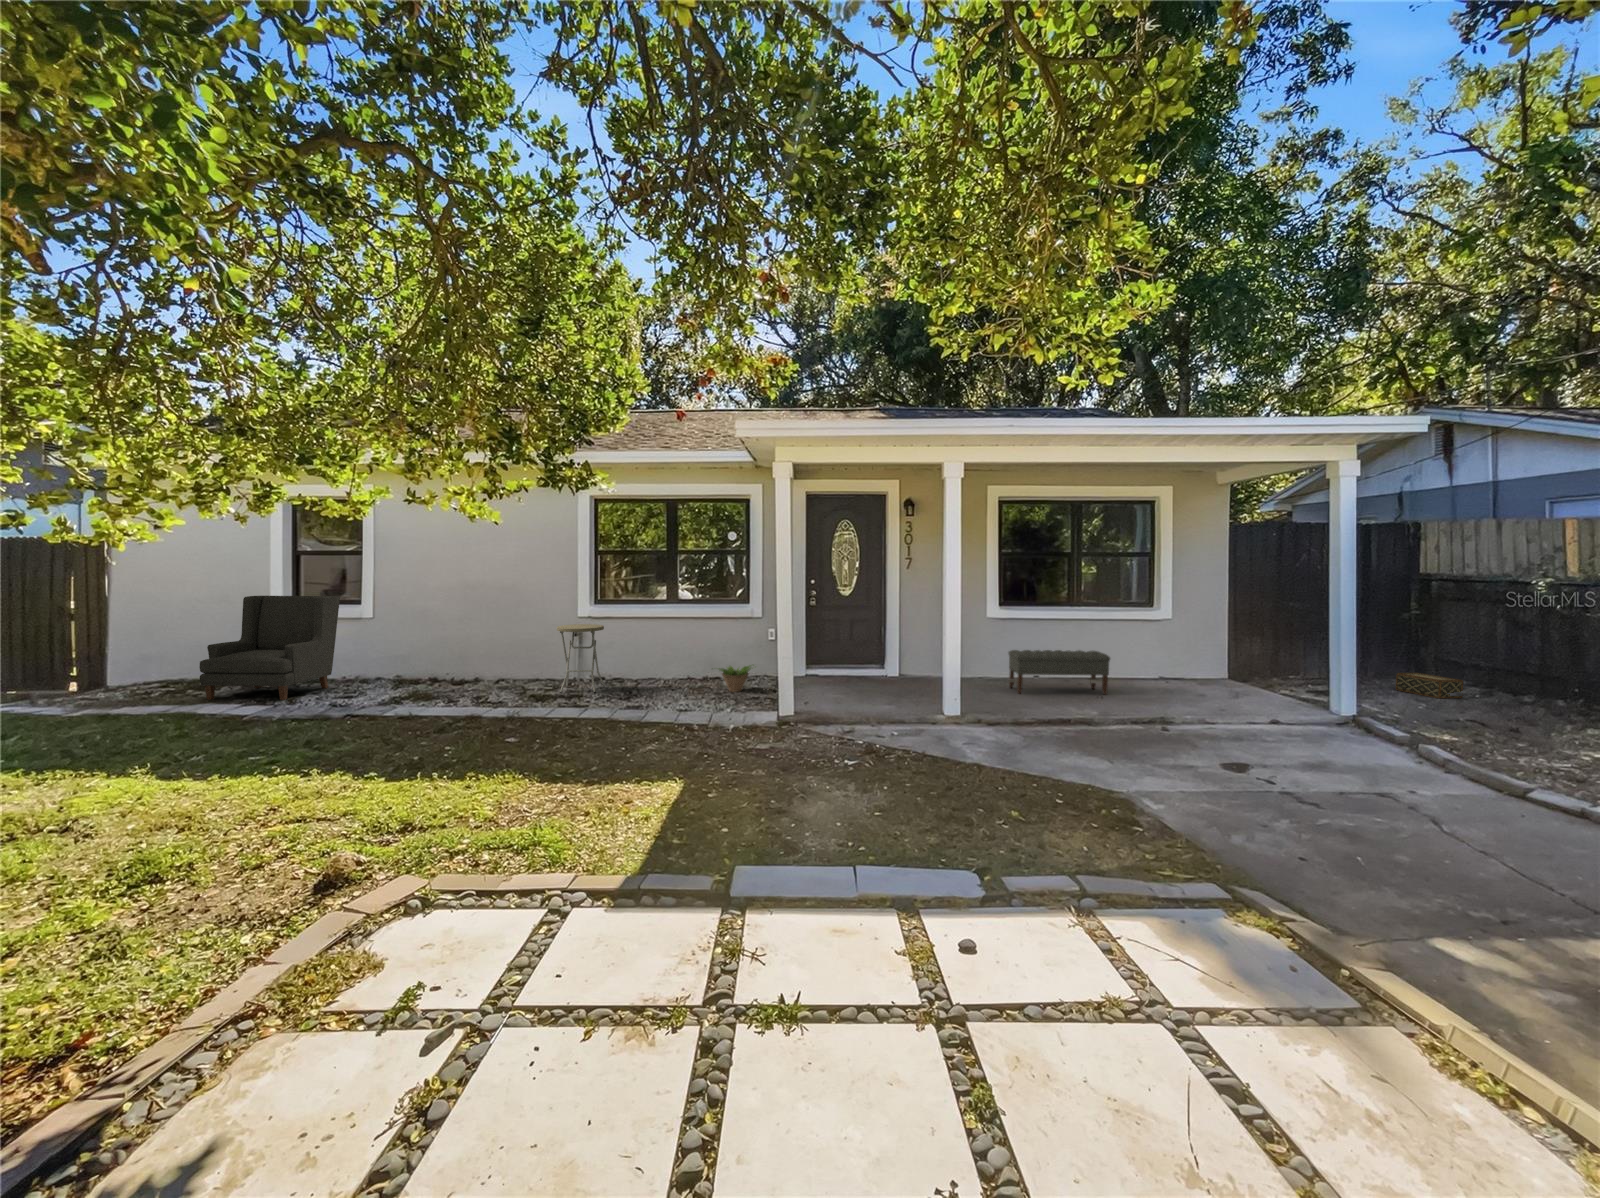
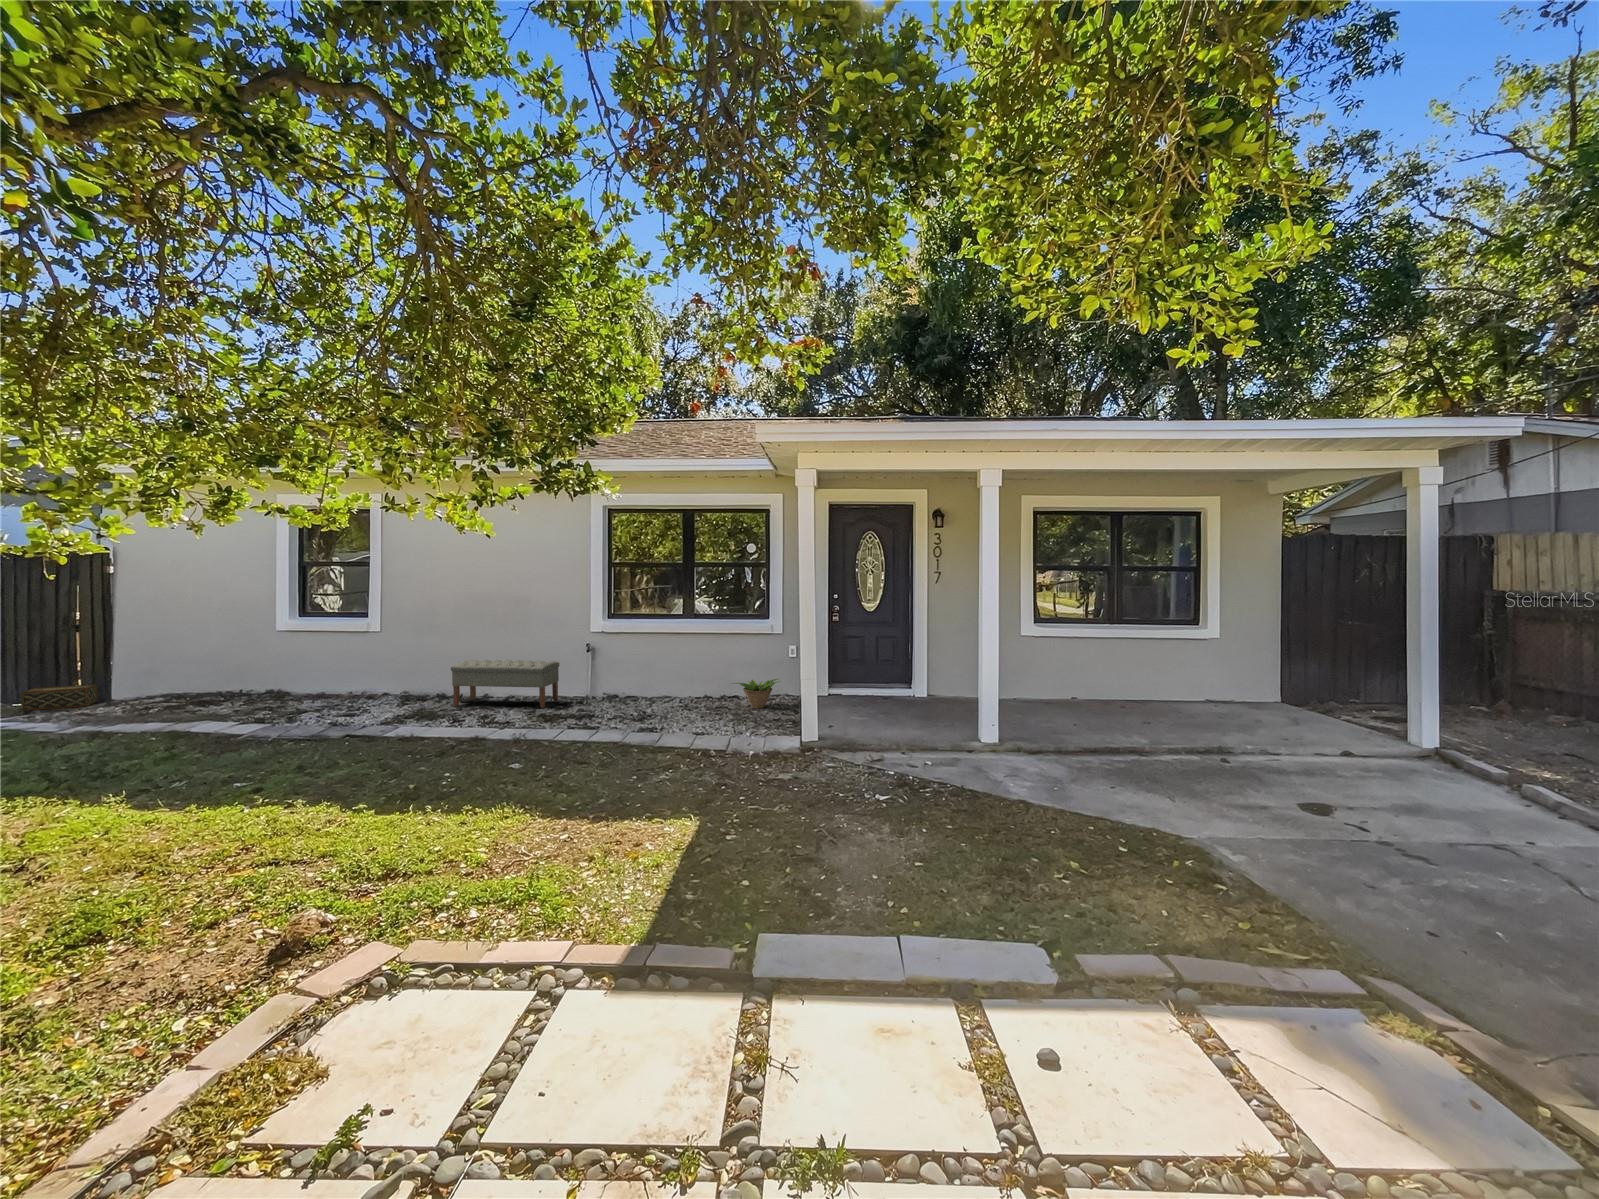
chair: present [200,596,340,700] -> none [200,605,346,715]
side table: present [557,624,605,693] -> none [569,636,620,709]
bench: present [1009,650,1110,695] -> present [451,660,559,708]
woven basket: present [1396,673,1463,698] -> present [22,684,98,711]

